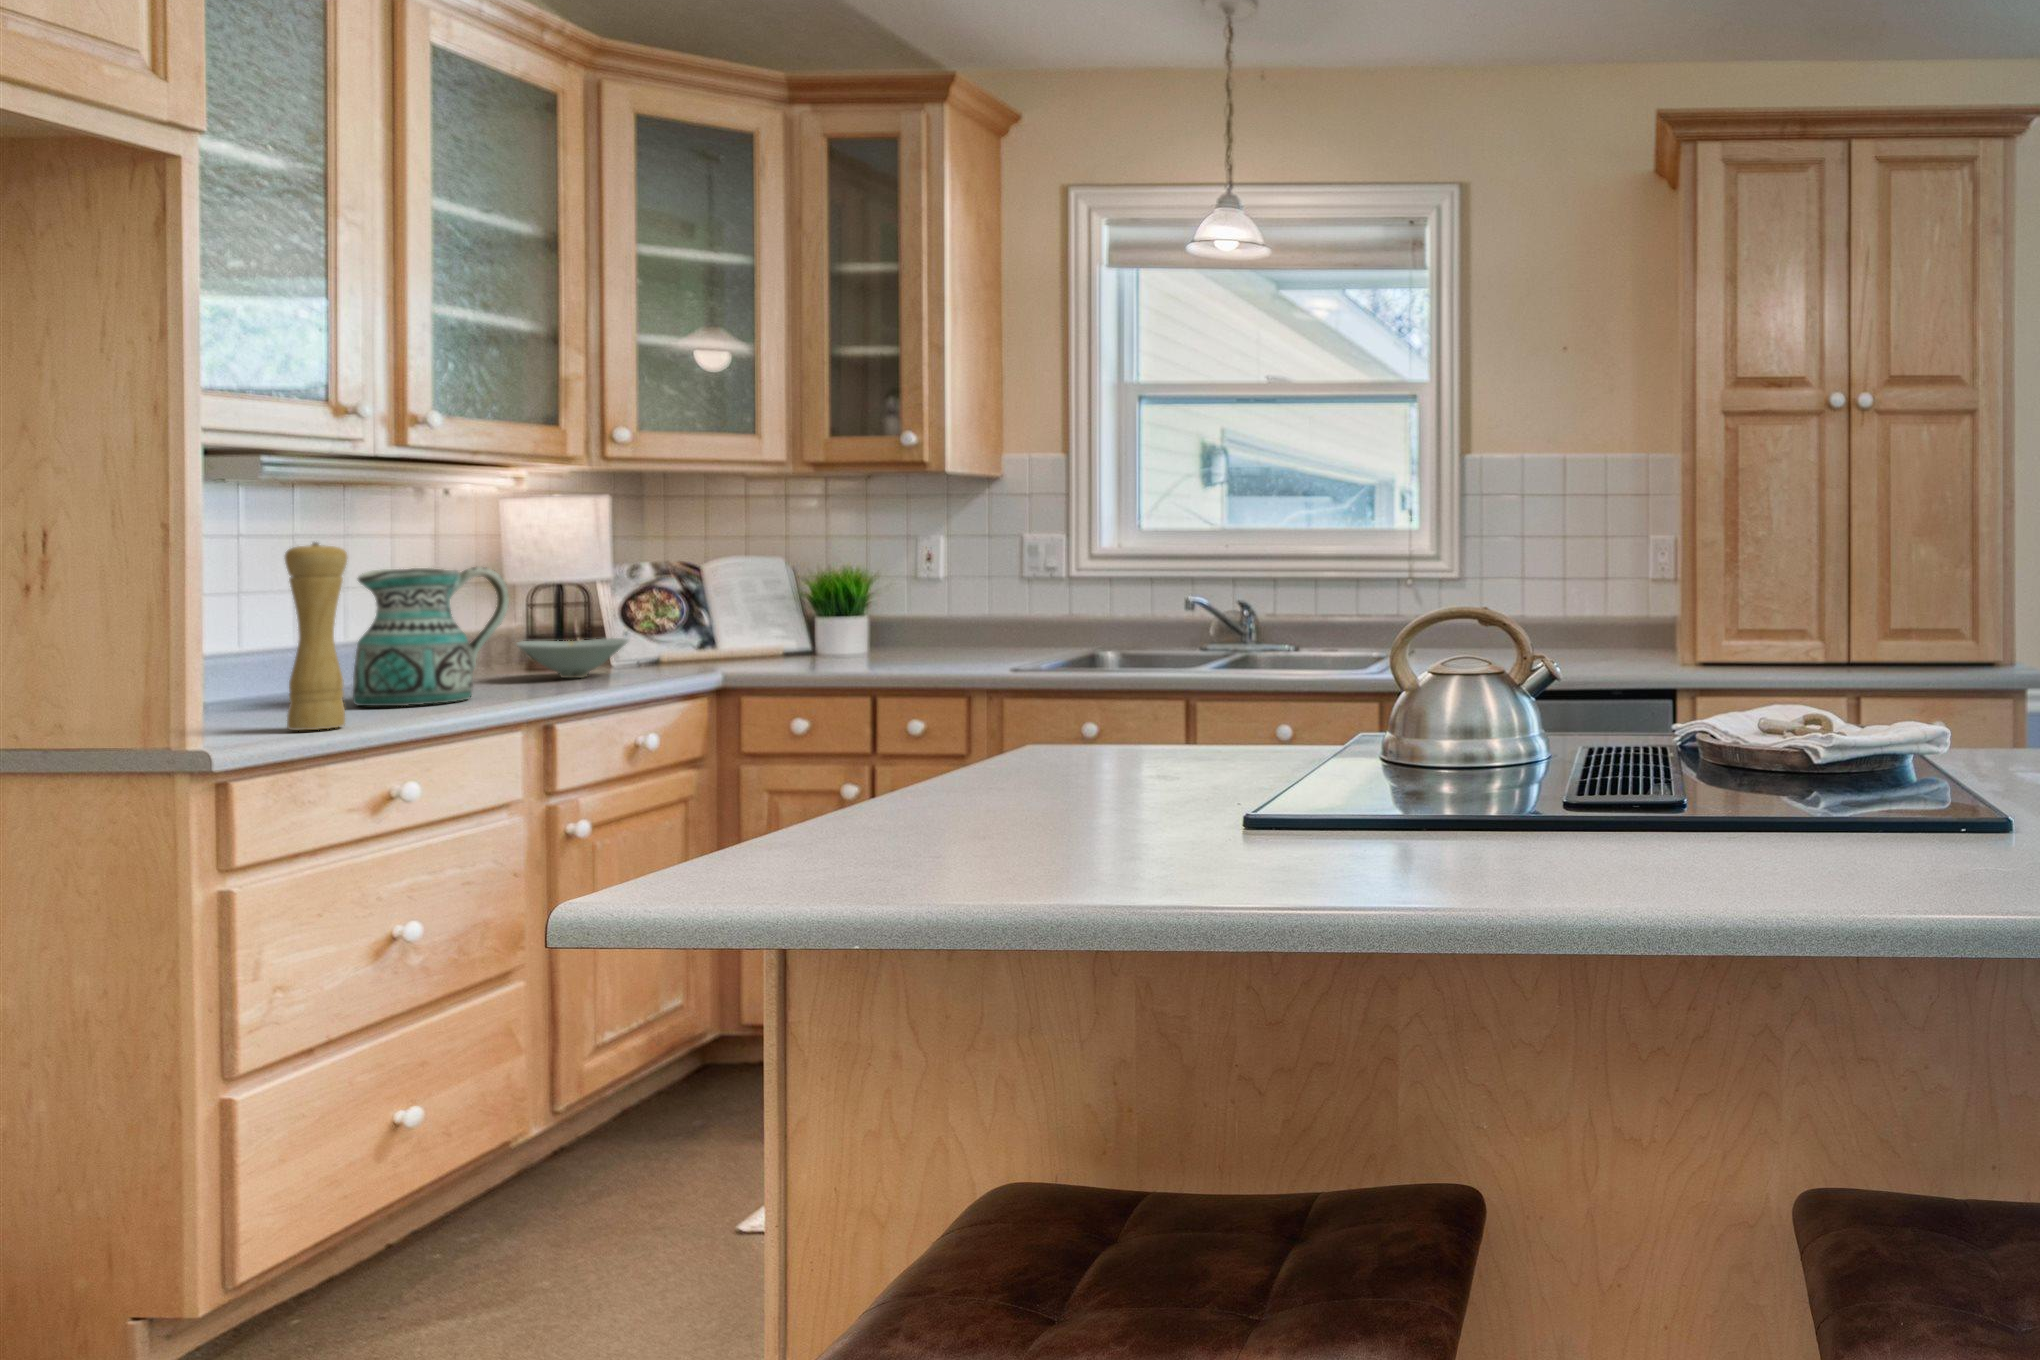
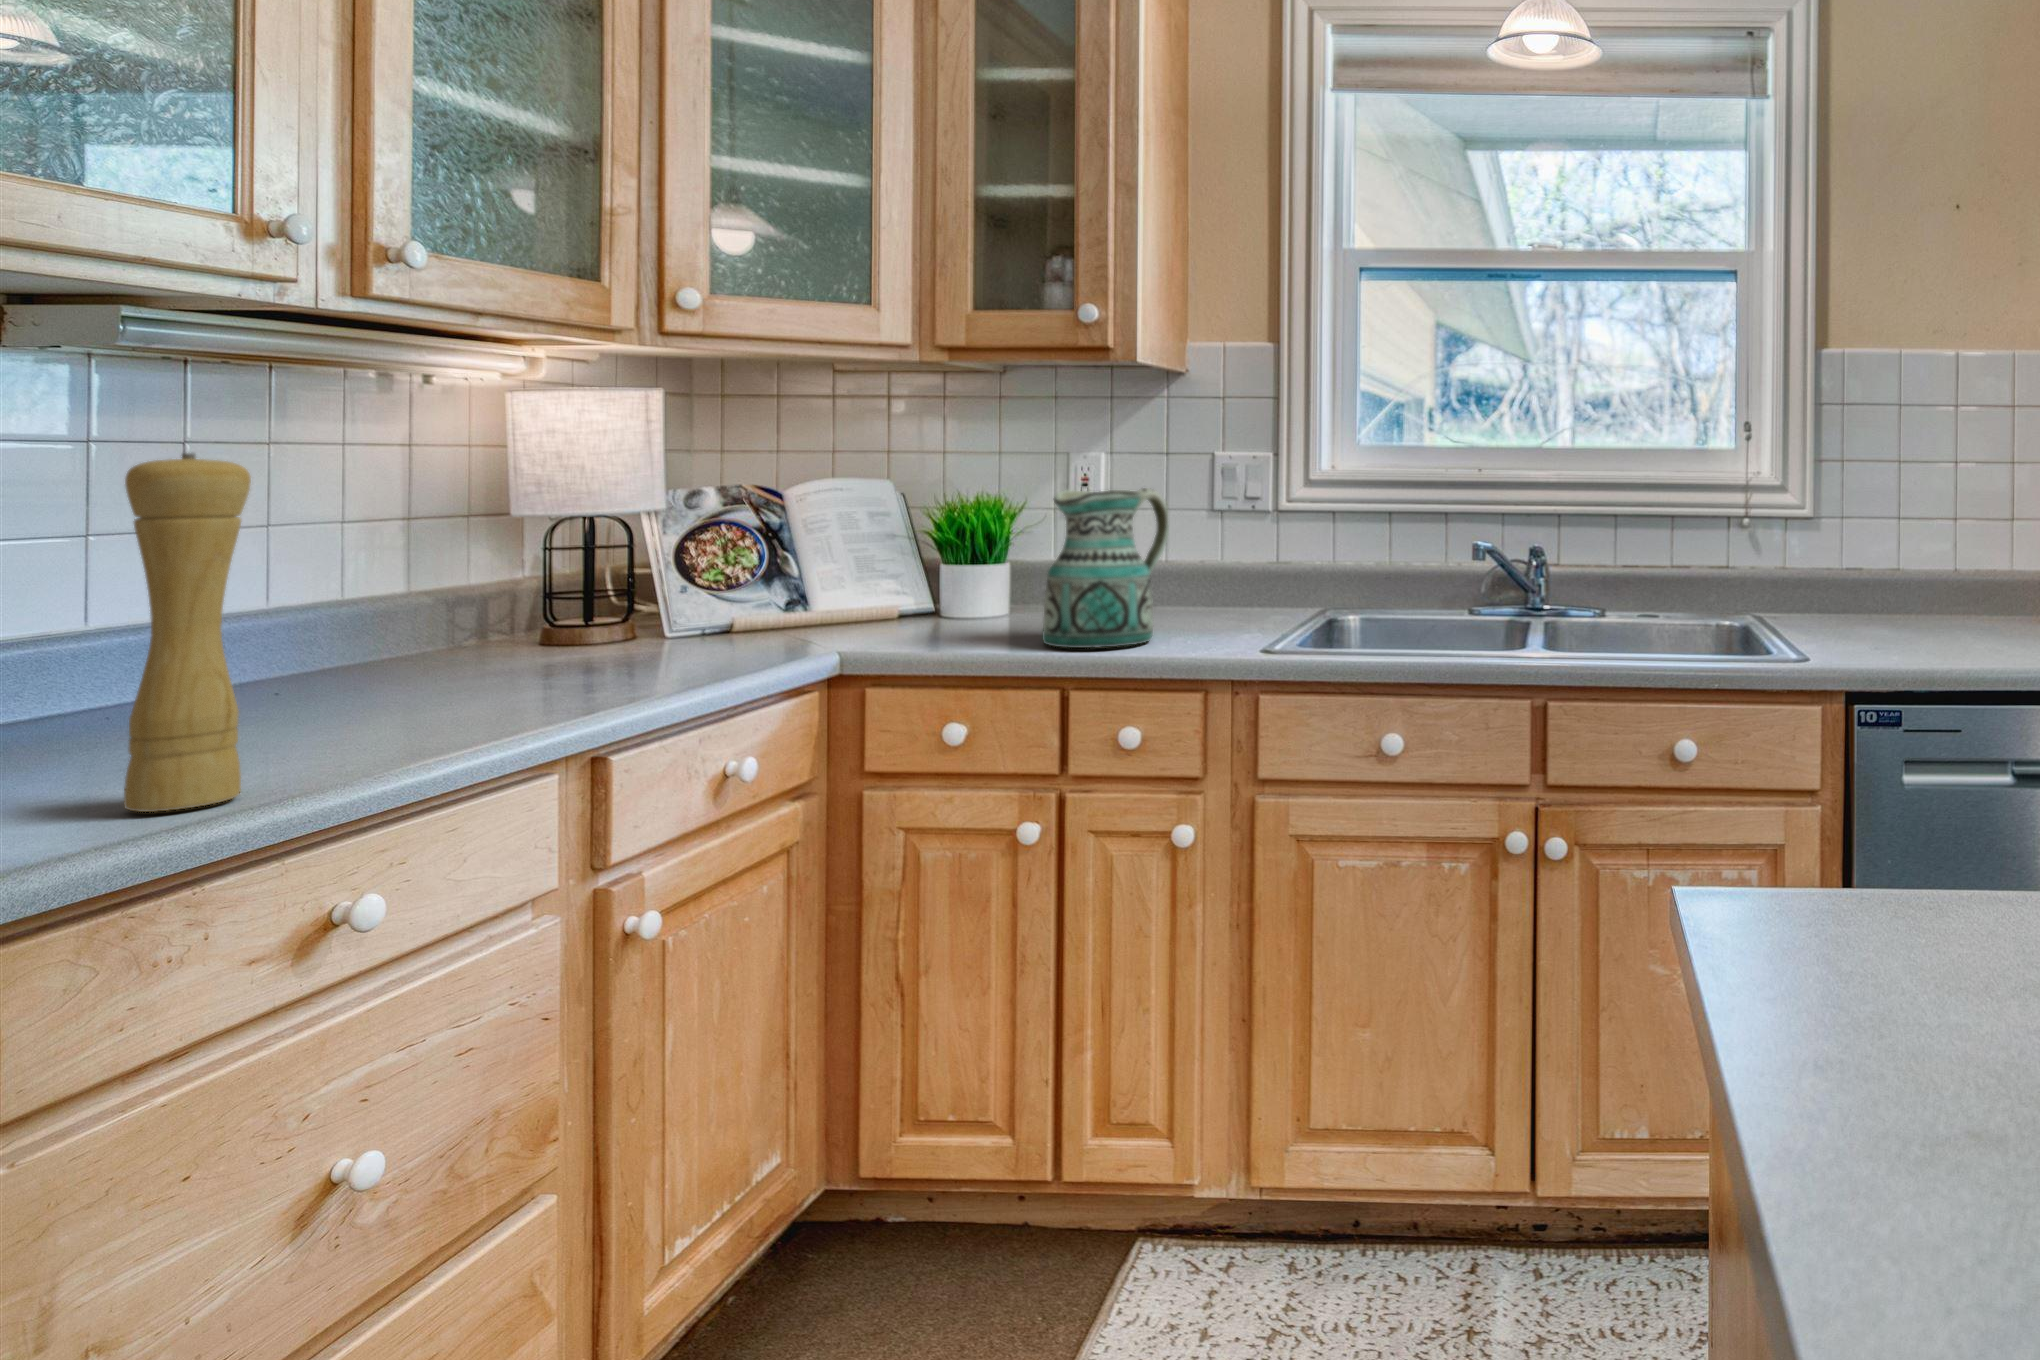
ceramic pitcher: present [353,567,509,706] -> present [1043,488,1169,648]
bowl: present [516,638,629,678] -> none [531,600,706,664]

